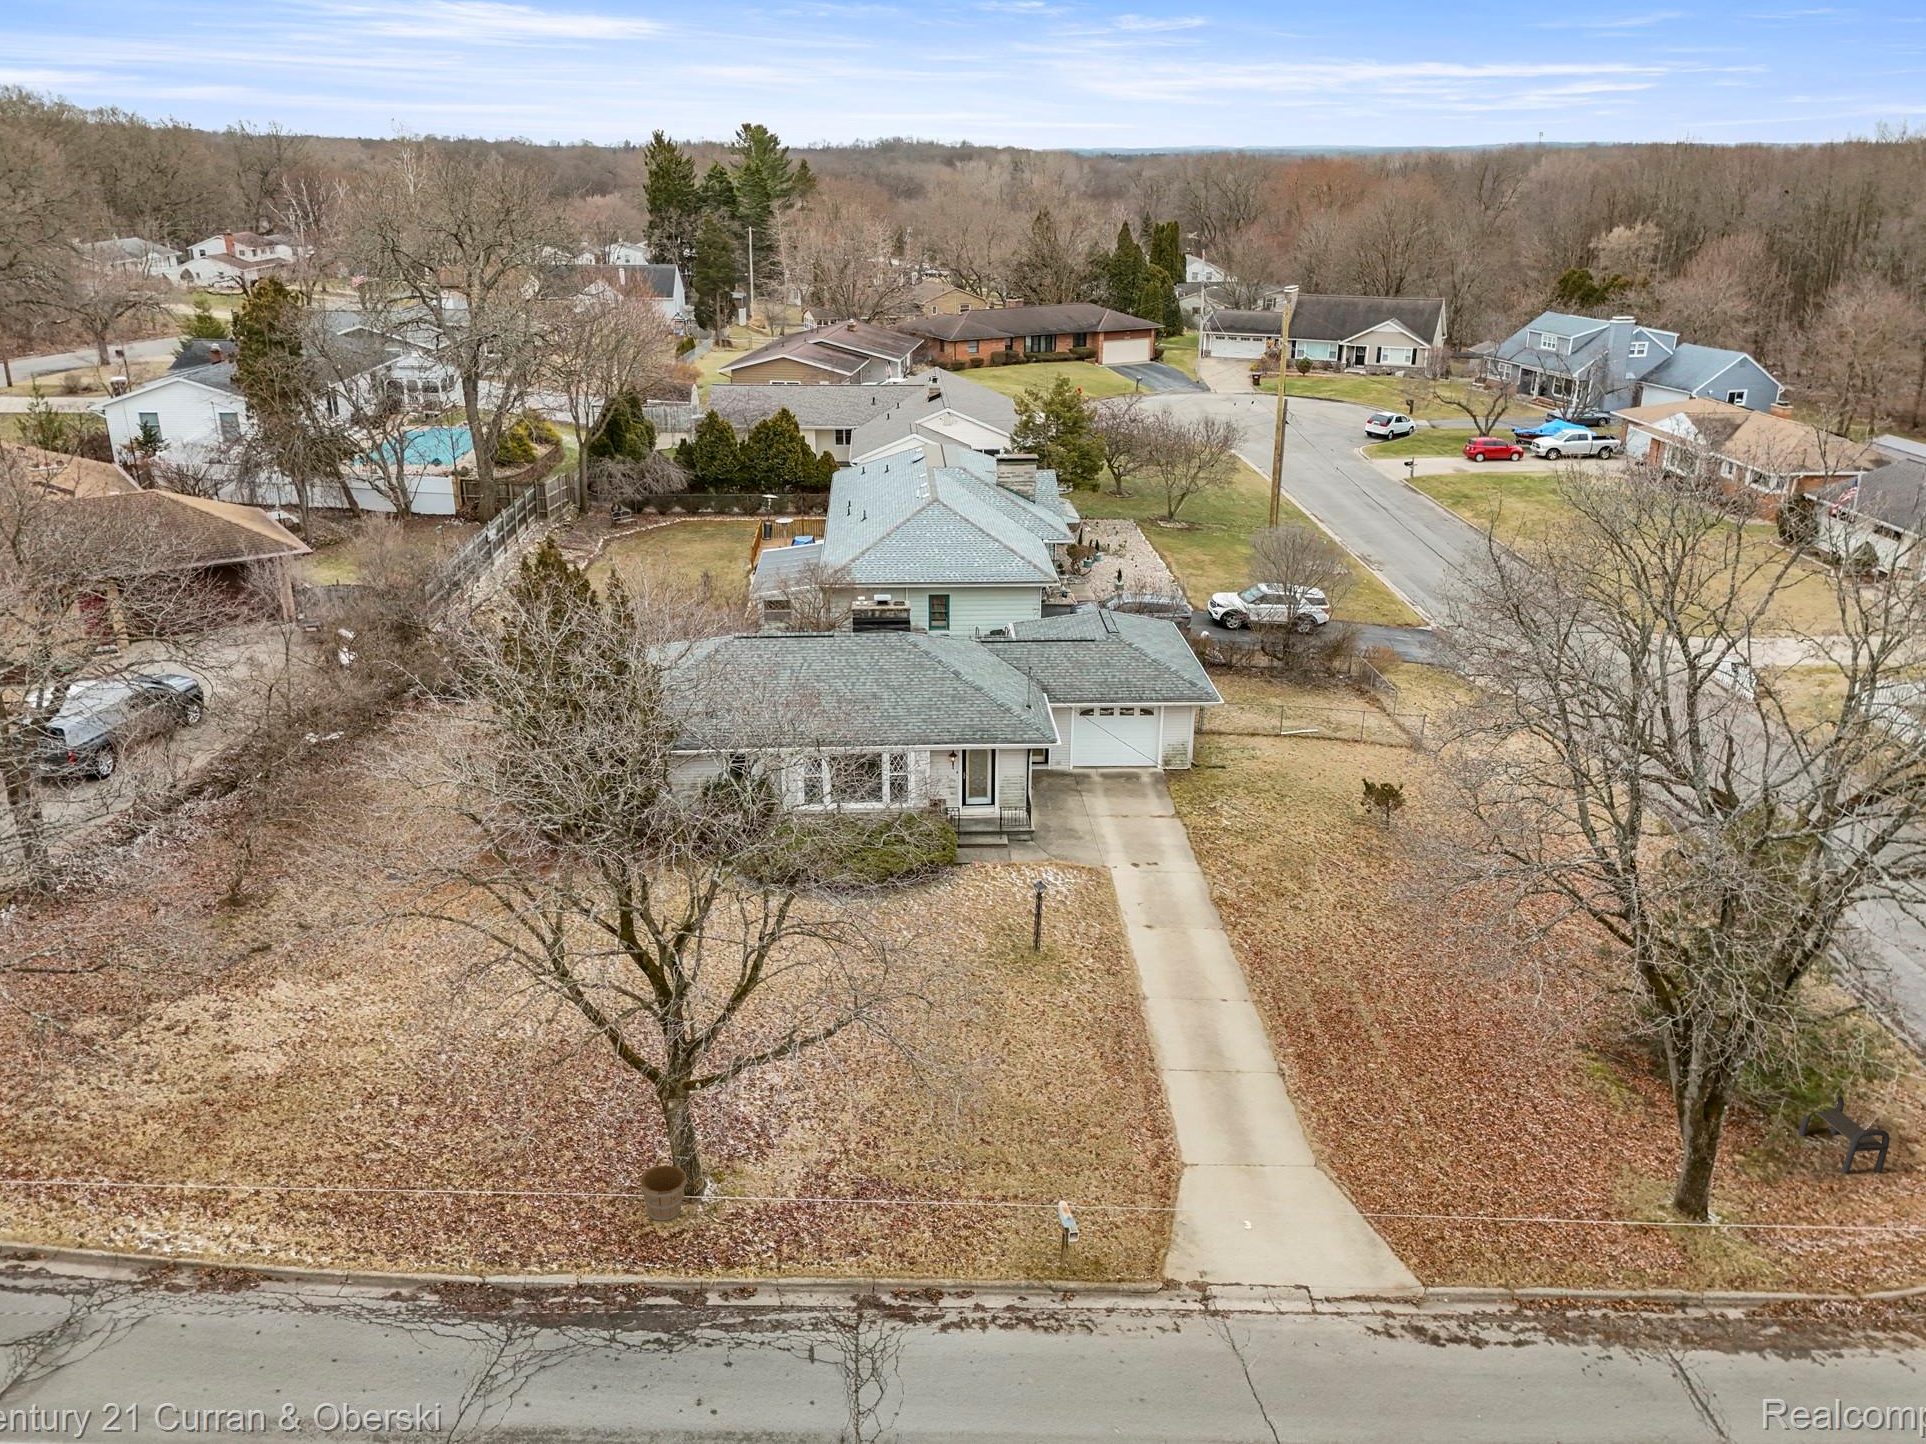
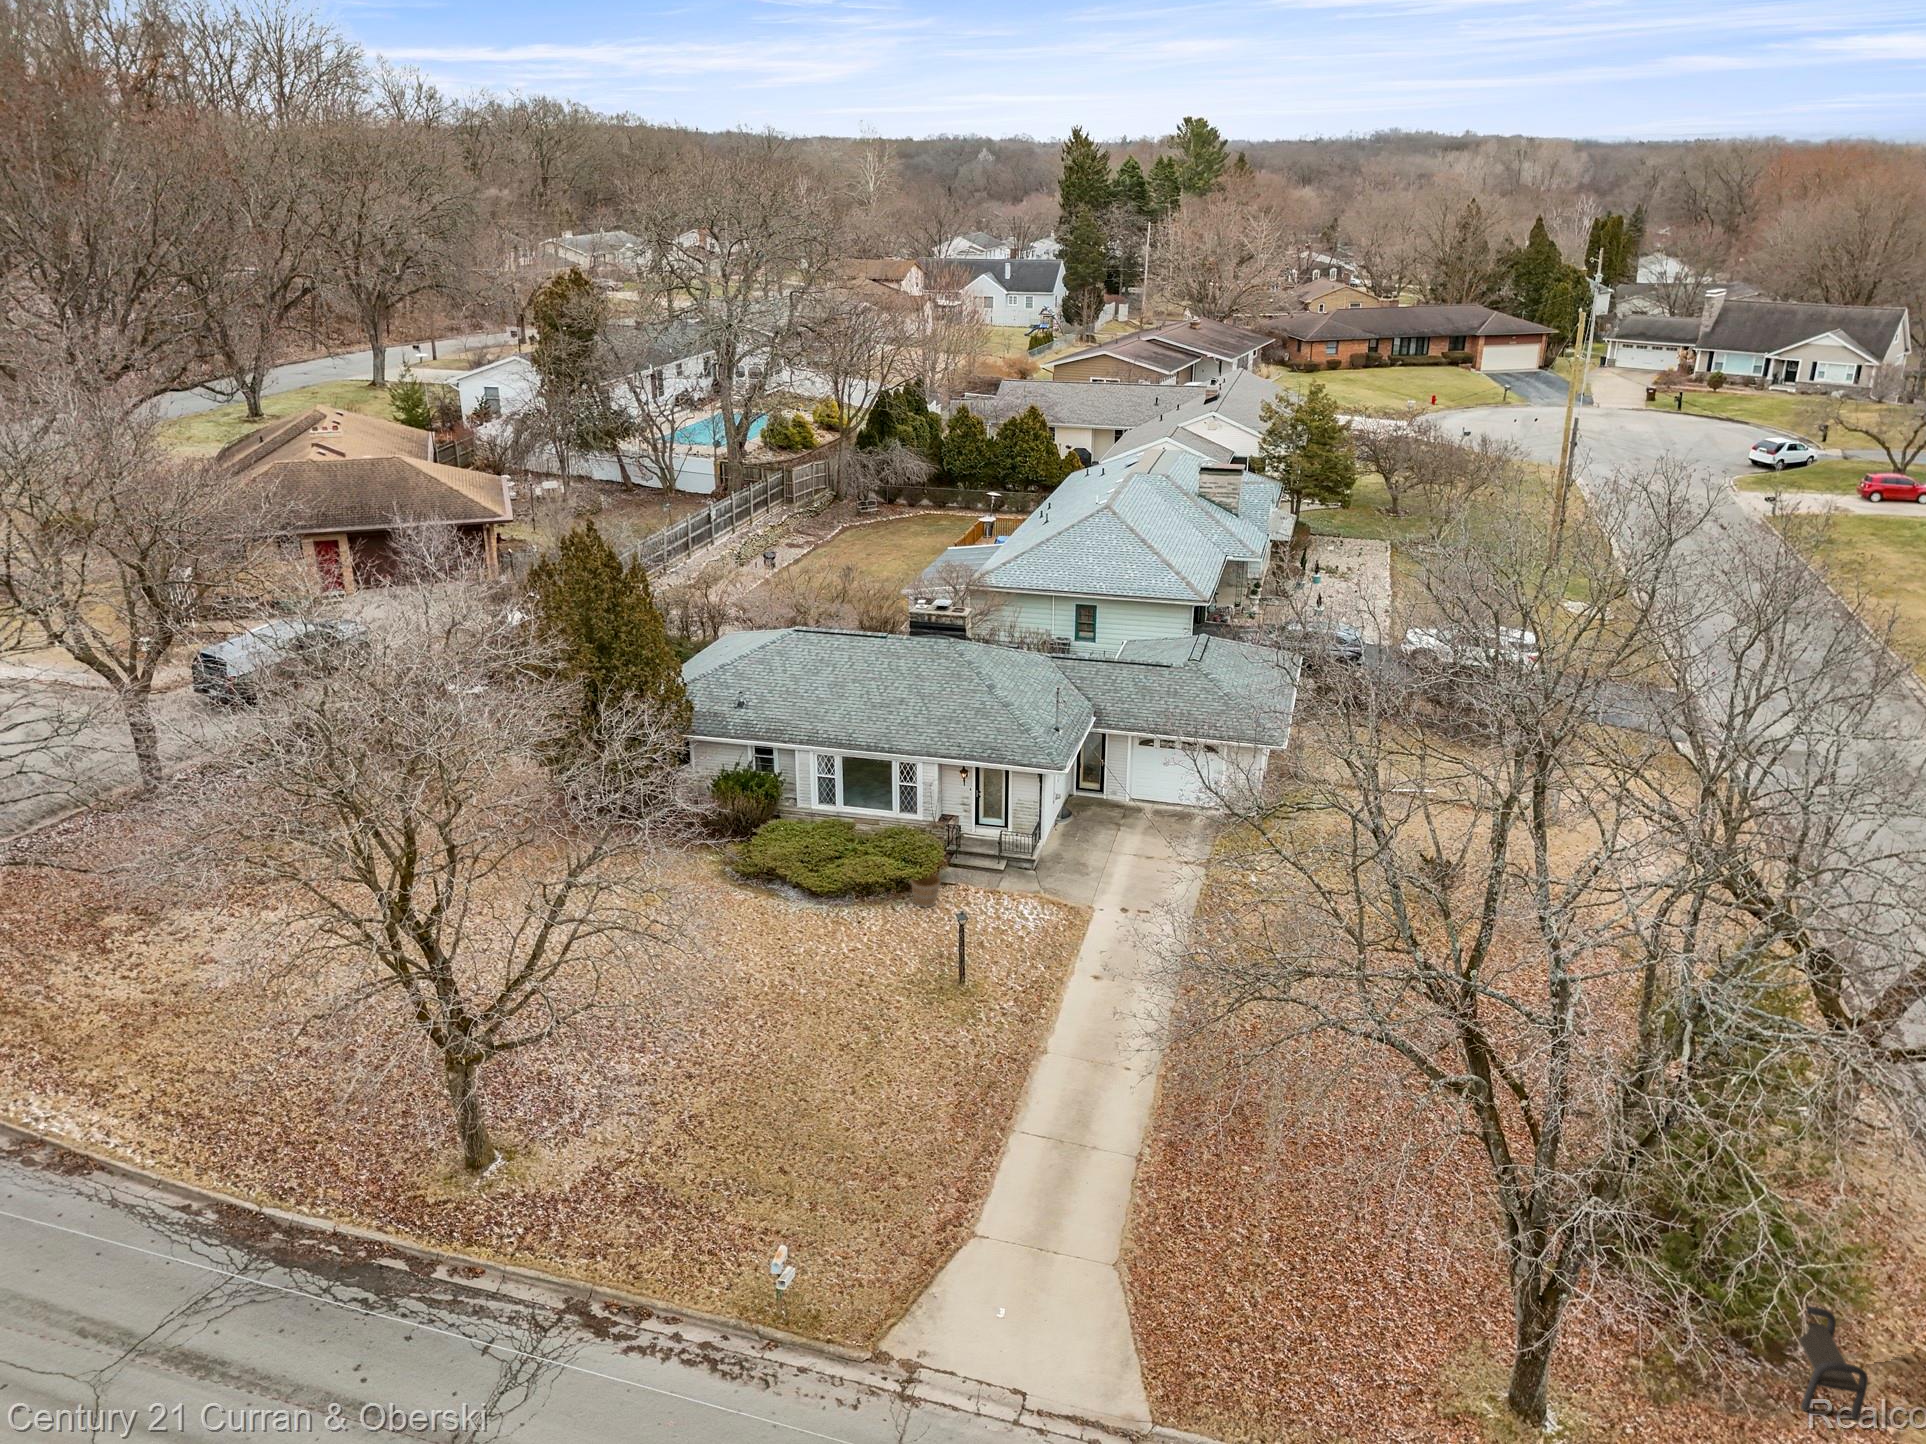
wooden bucket: present [641,1165,687,1221] -> present [911,875,941,907]

